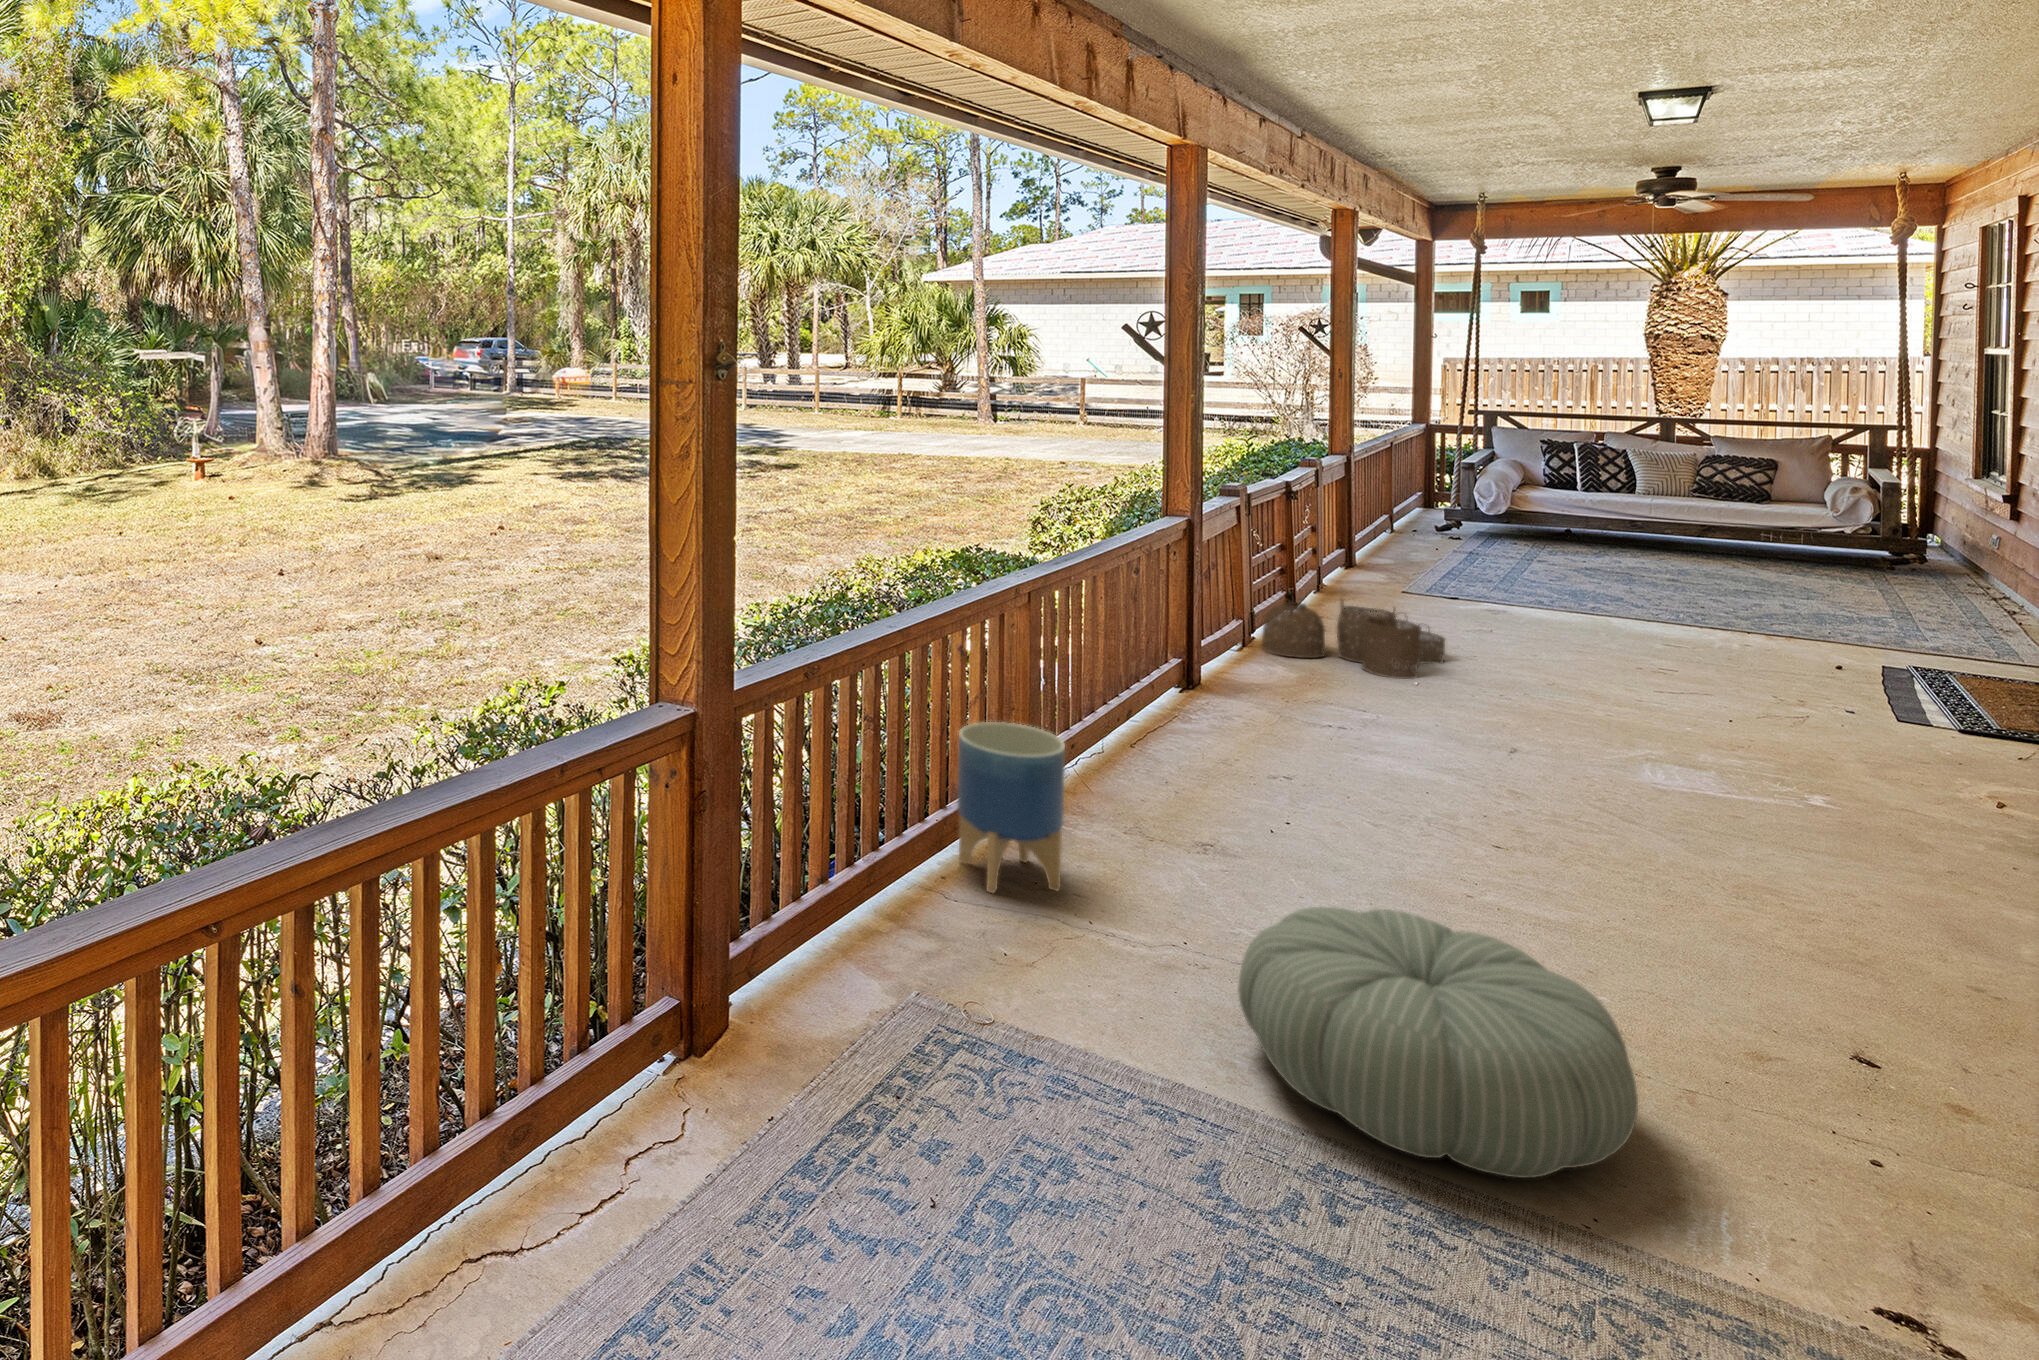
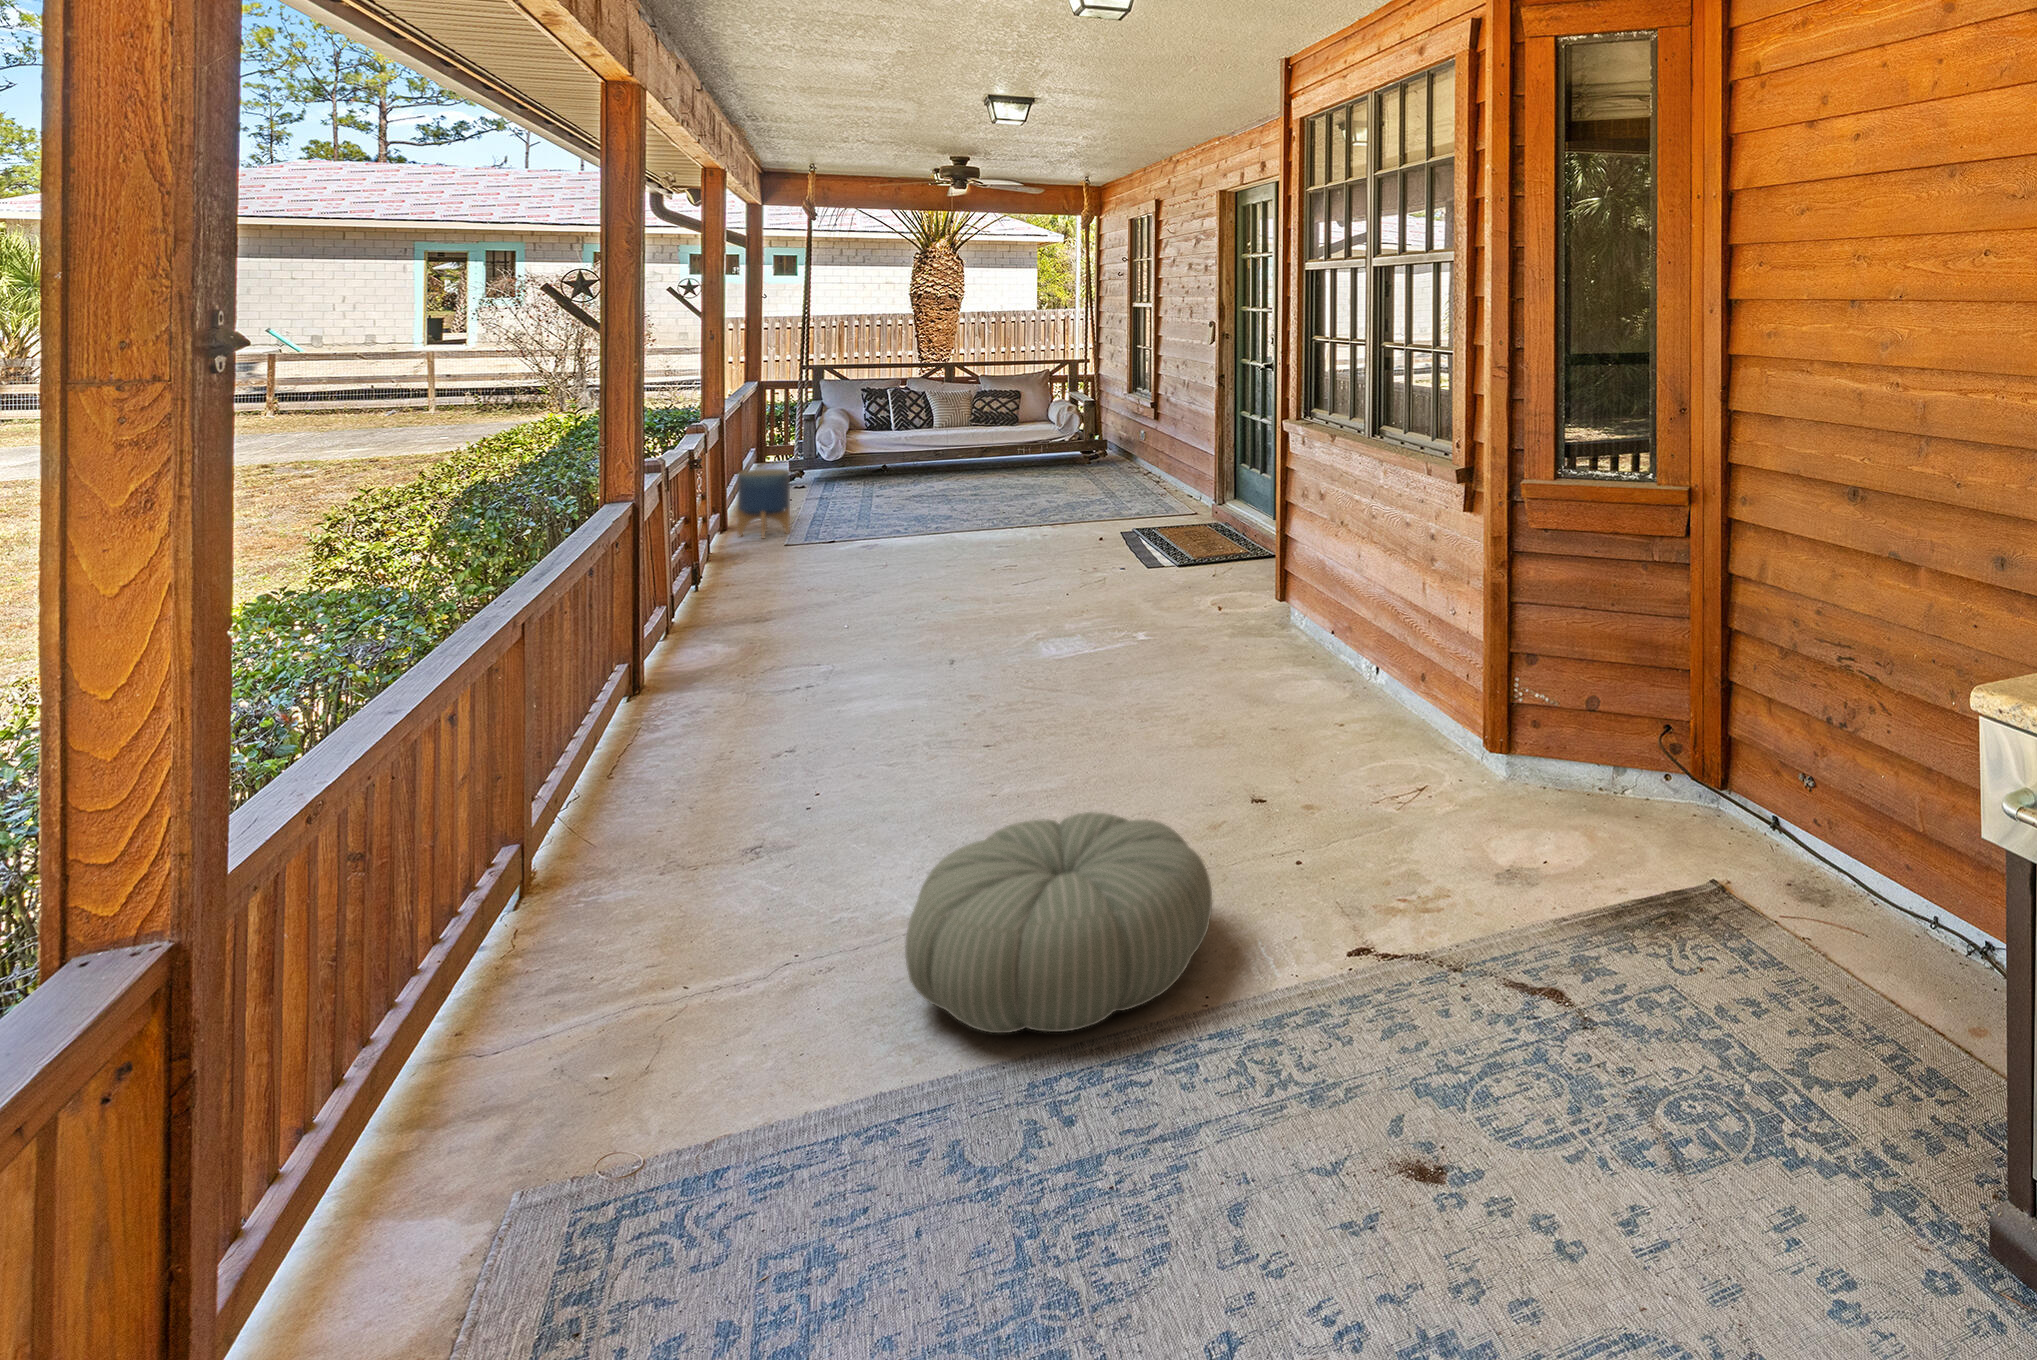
woven basket: present [1262,601,1445,679] -> none [688,557,860,631]
planter: present [957,722,1065,893] -> present [737,469,790,538]

